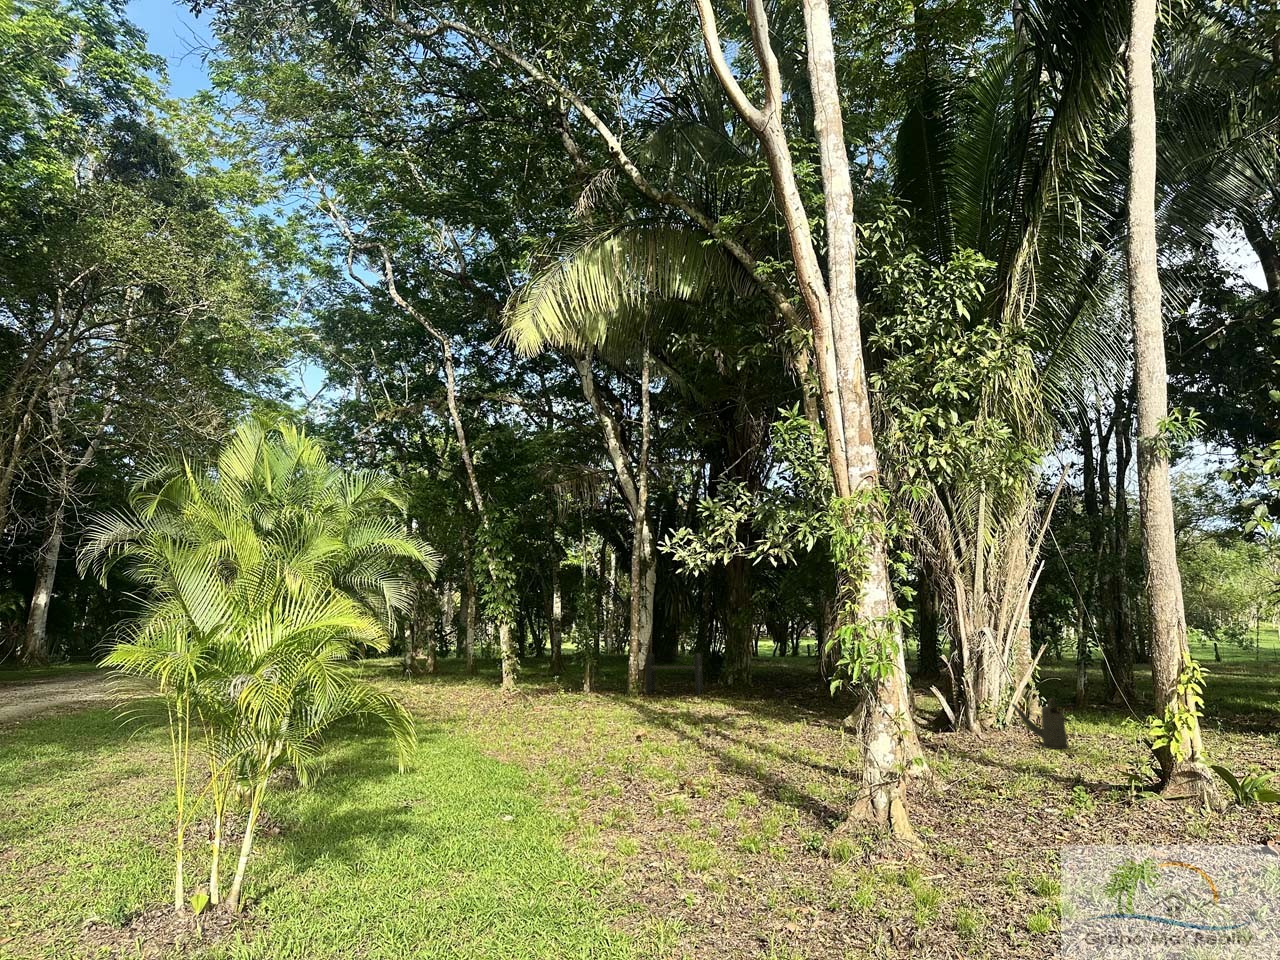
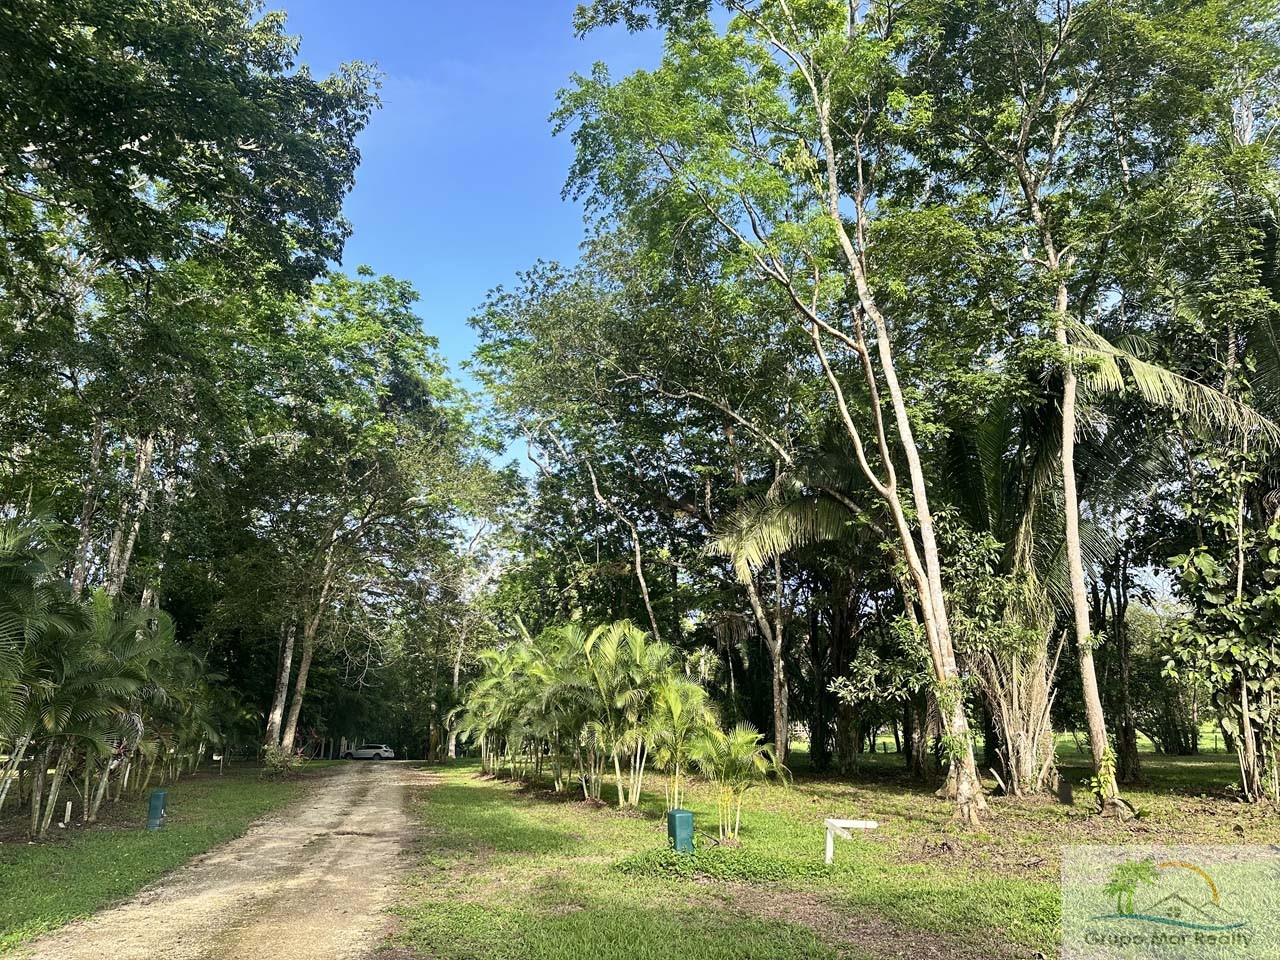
bench: present [646,653,703,695] -> none [790,747,830,777]

